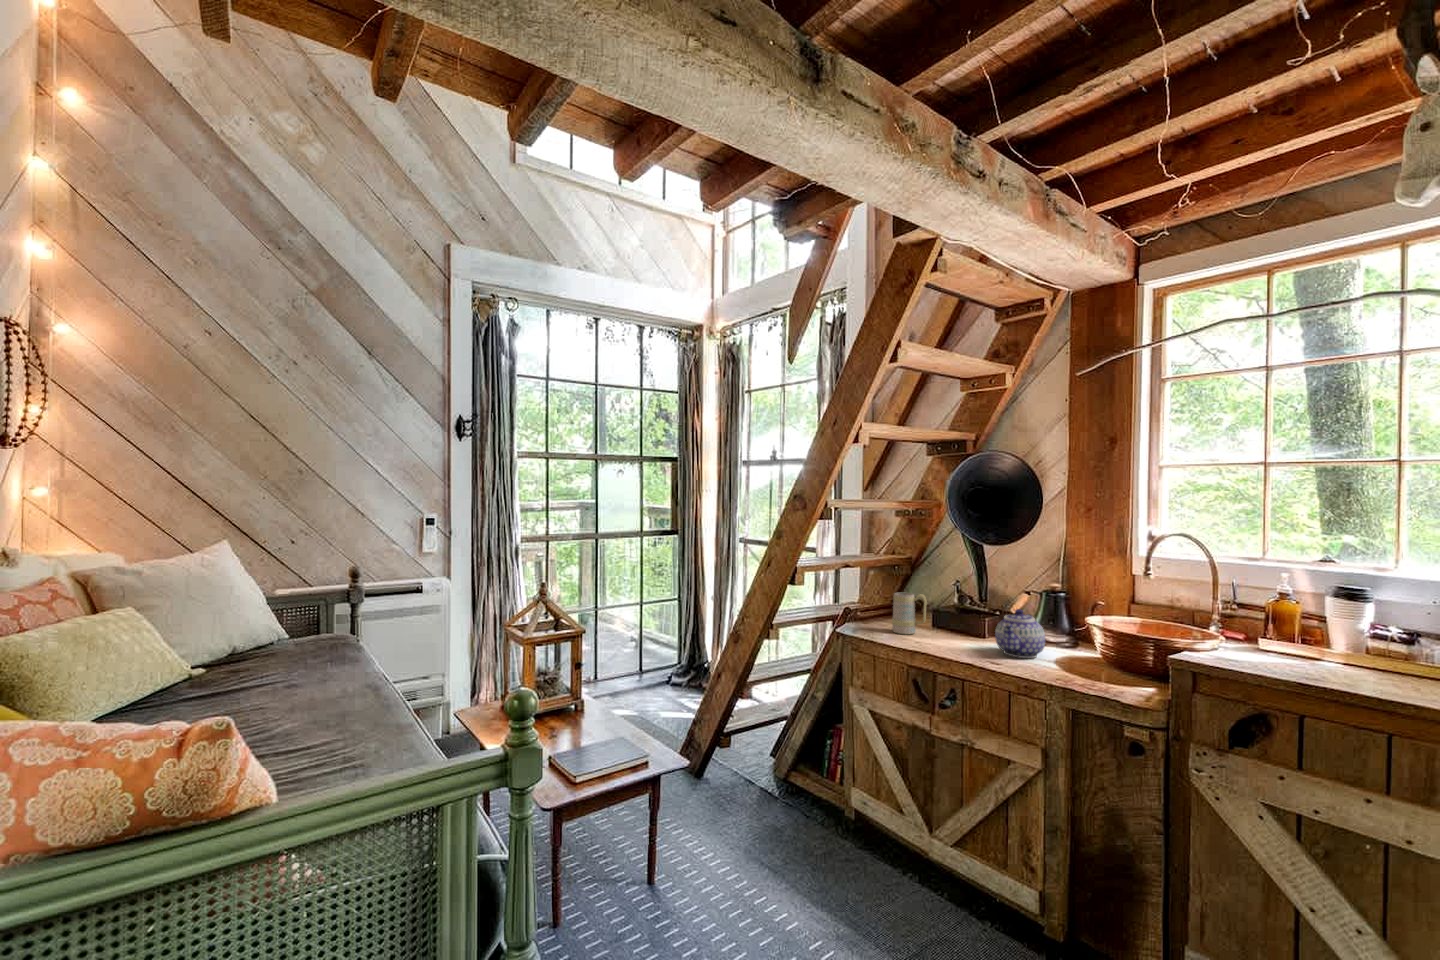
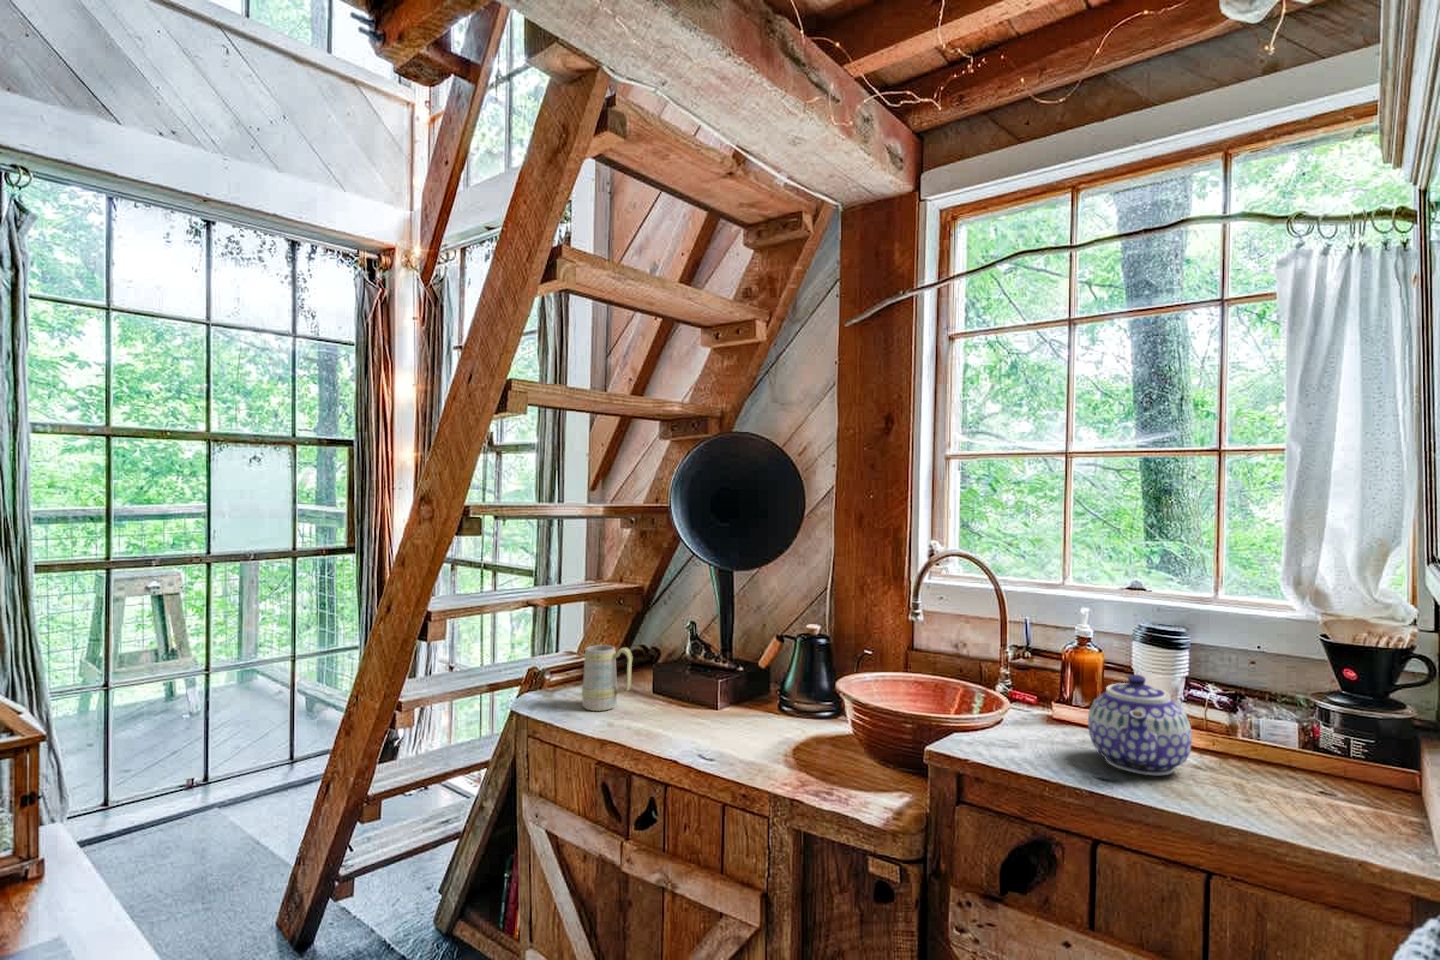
teapot: present [995,609,1045,658] -> present [1088,675,1192,775]

